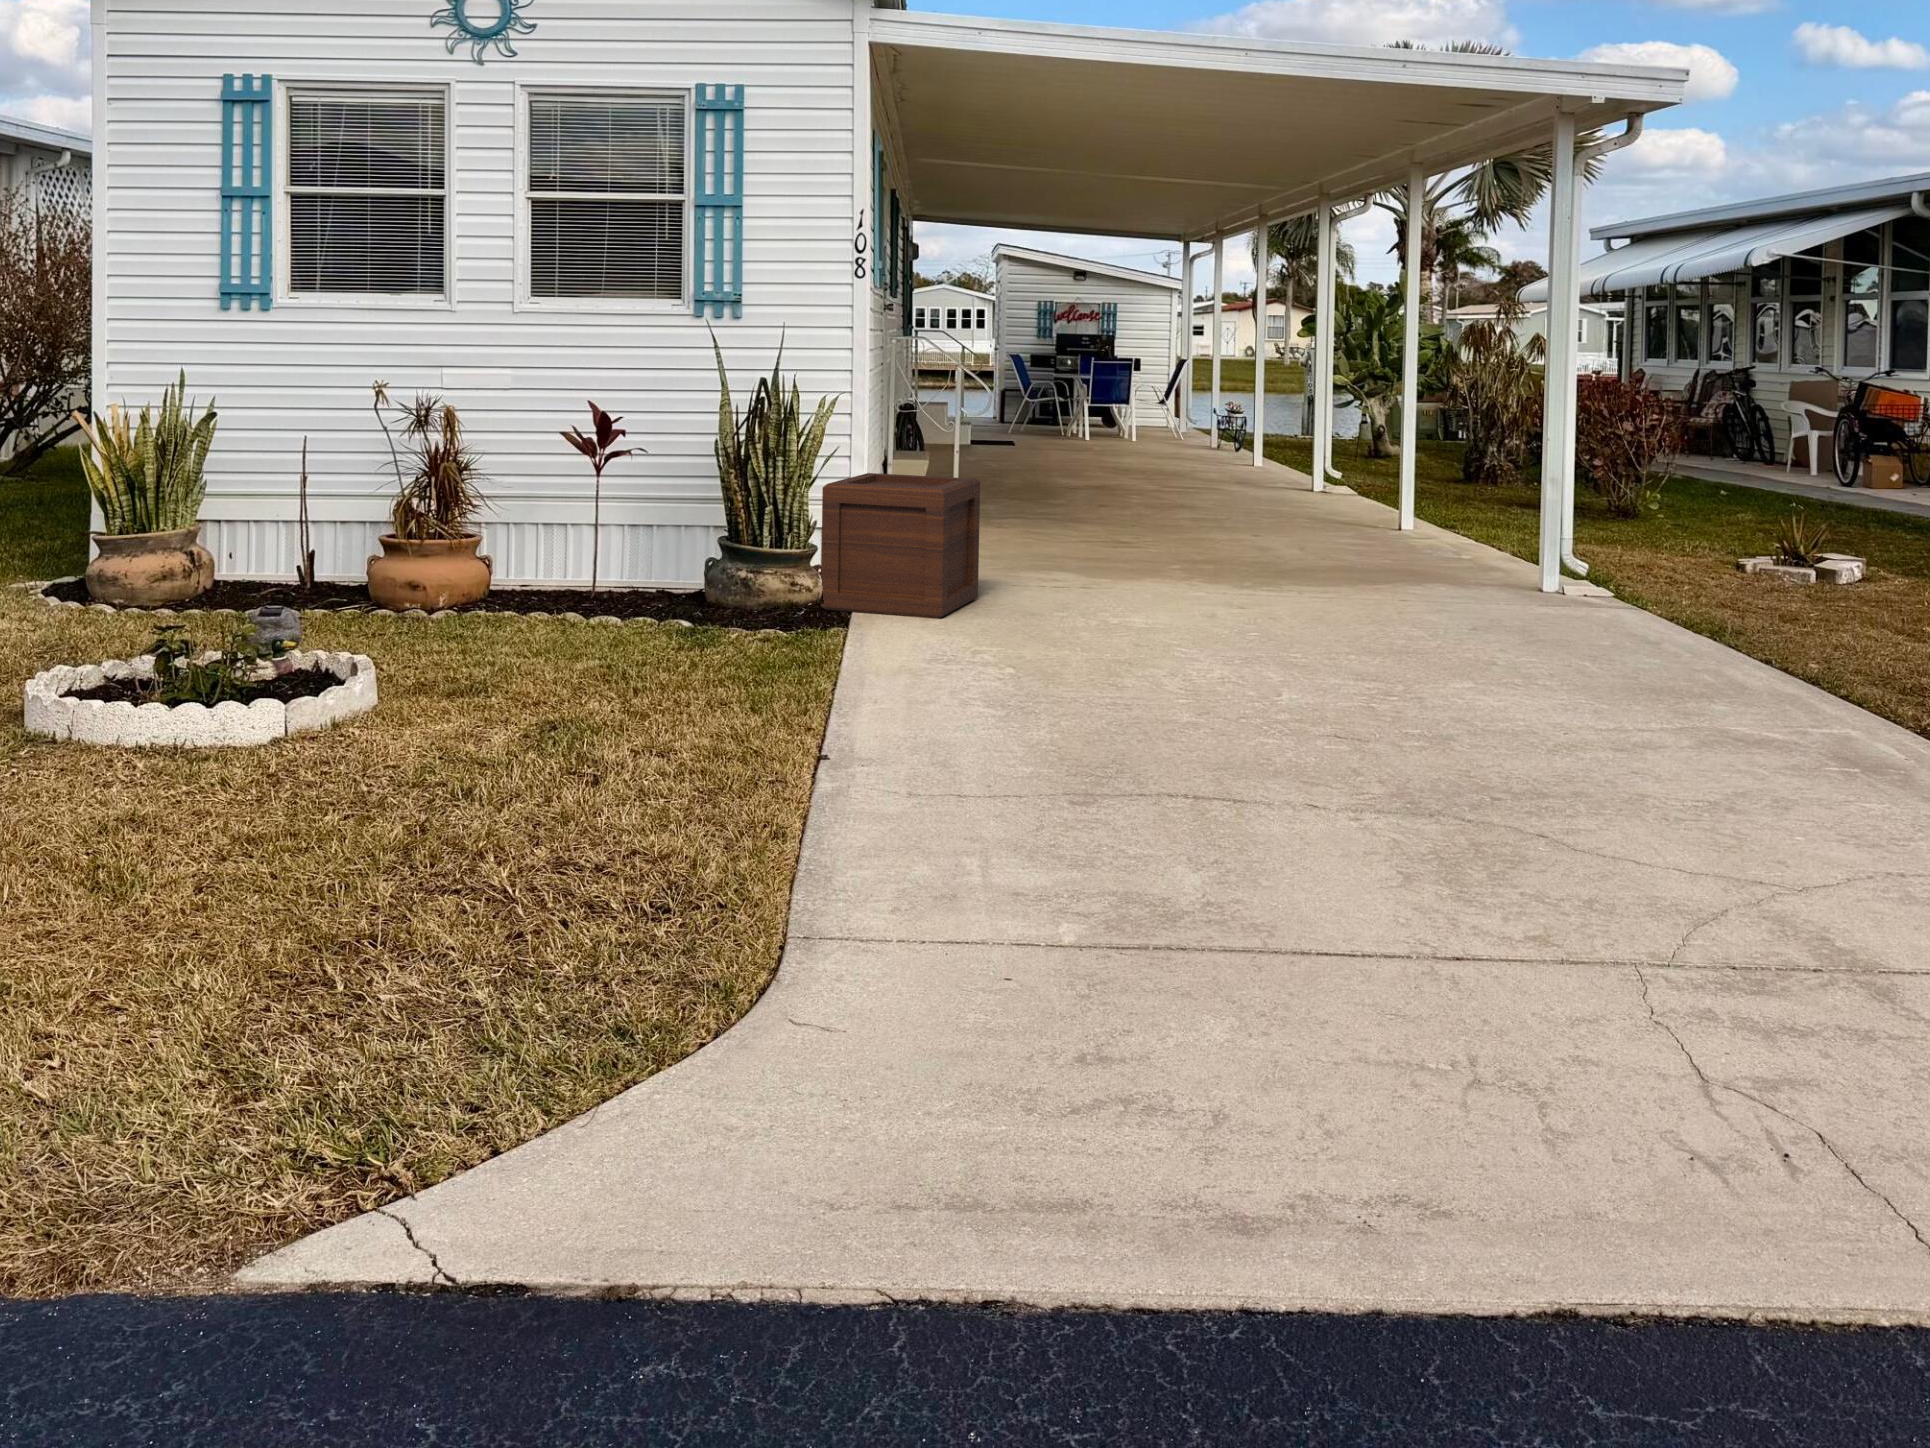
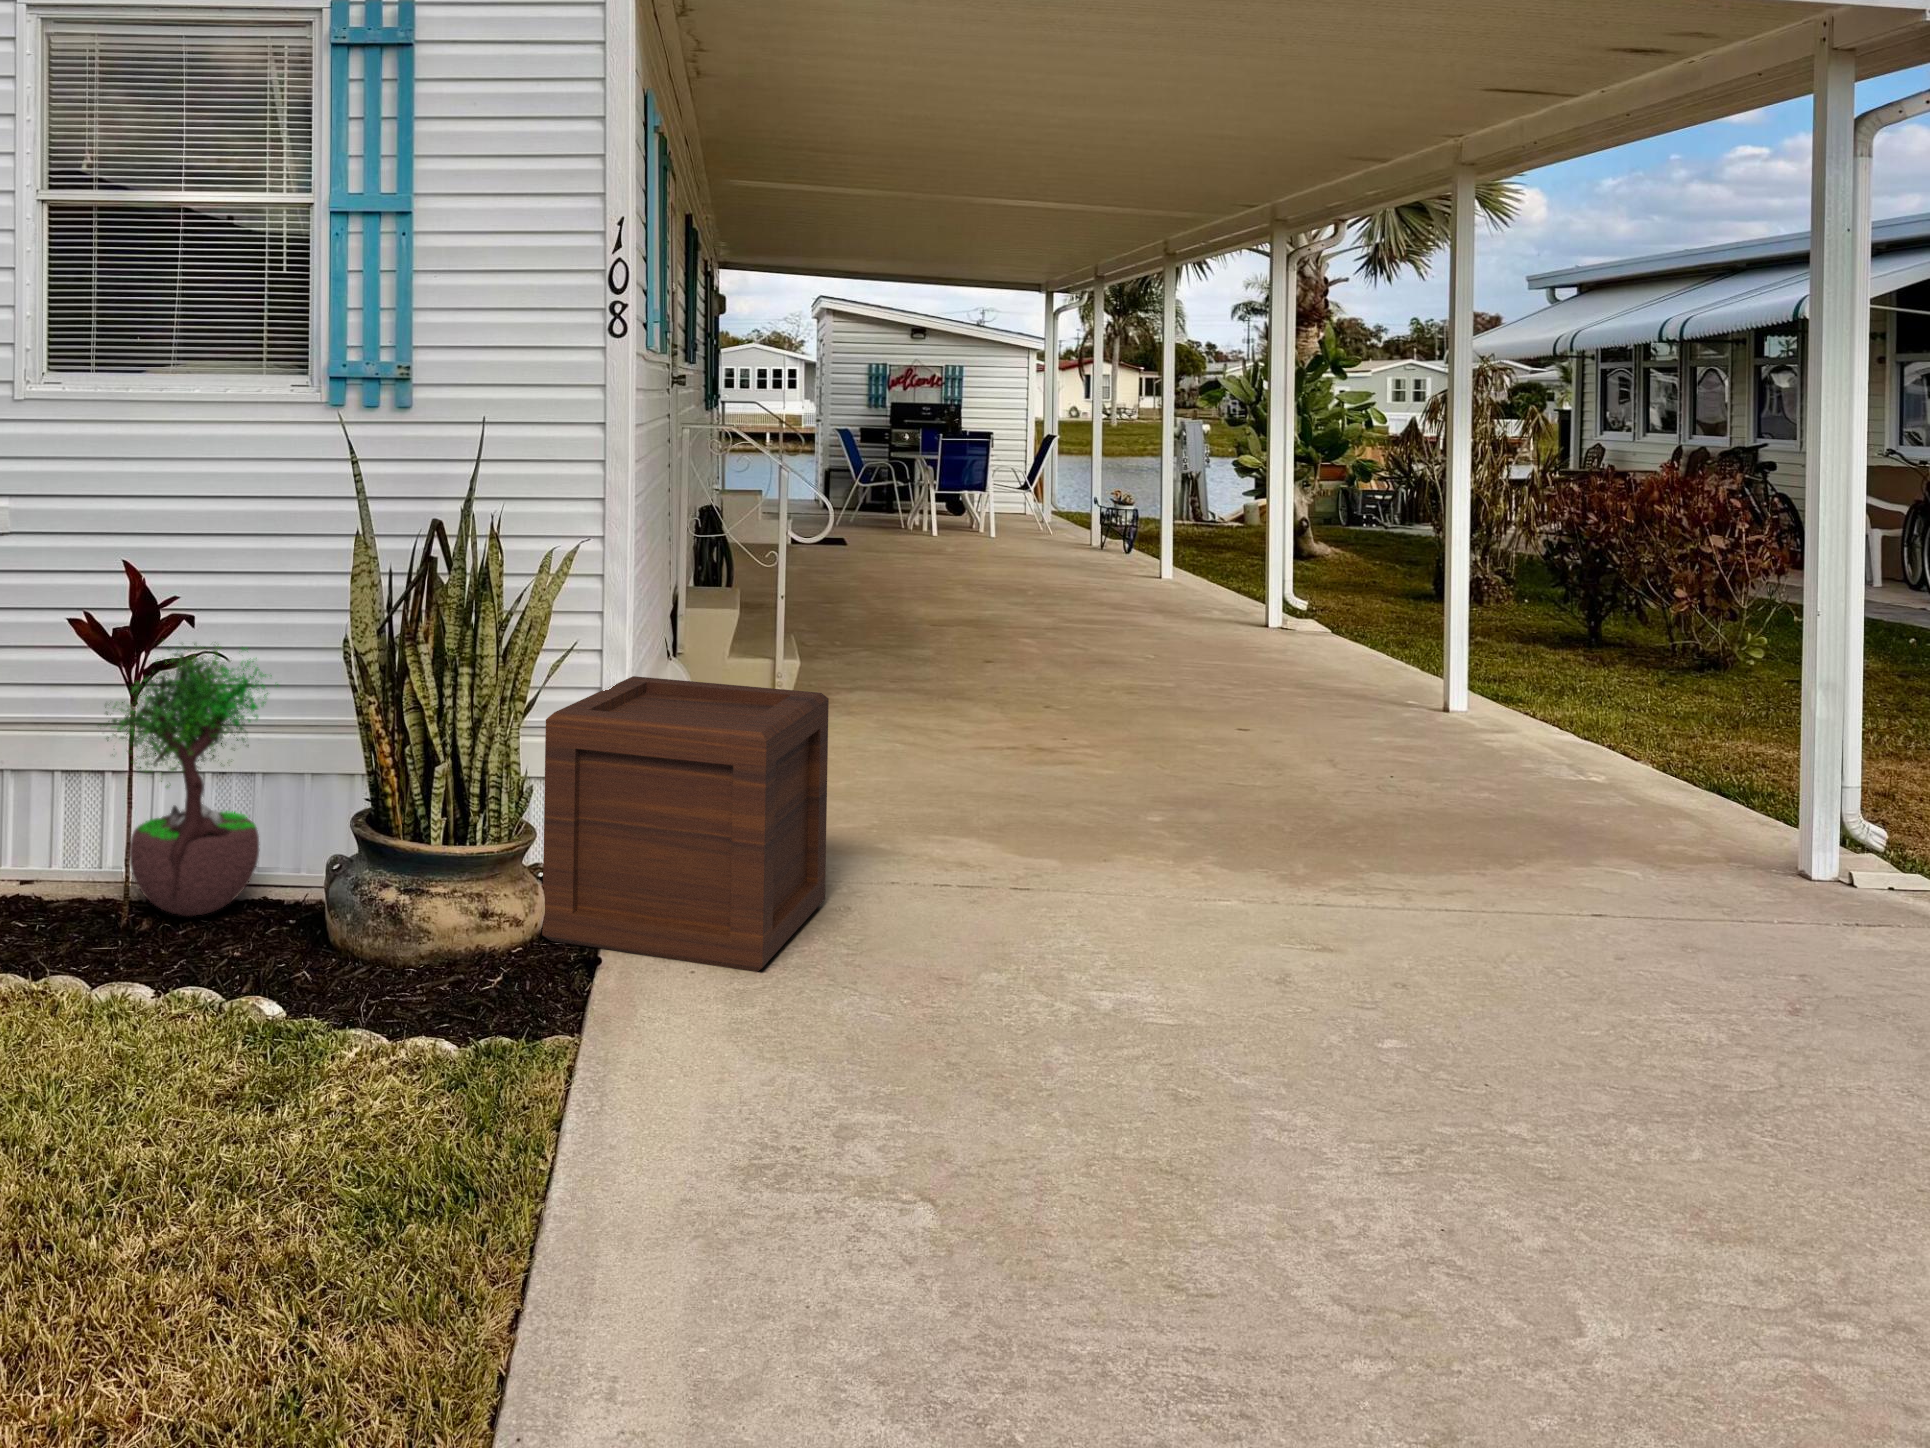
potted tree: none [572,437,672,601] -> present [100,644,278,916]

